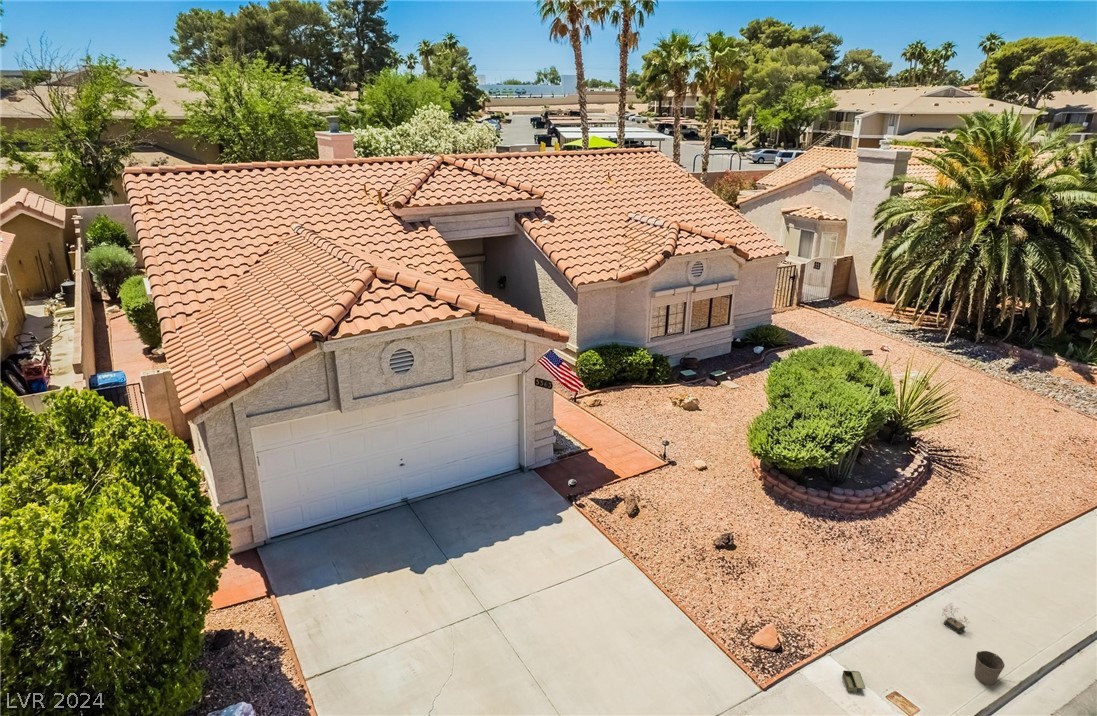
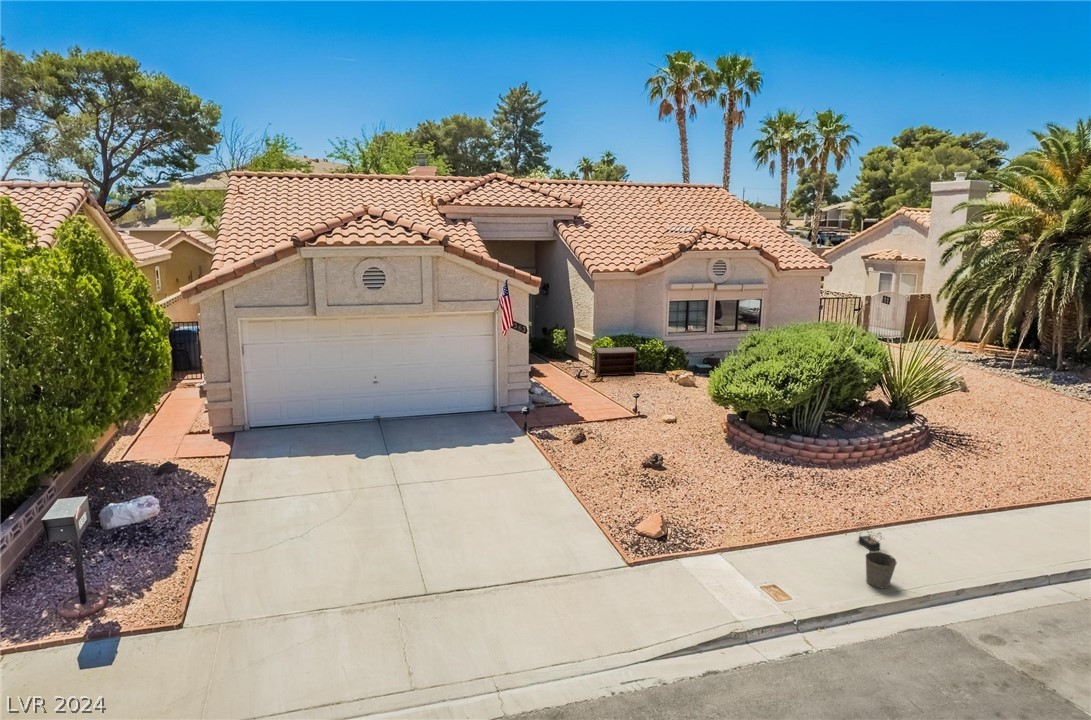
bench: none [584,362,629,398] -> present [594,347,638,377]
toolbox: present [843,671,866,692] -> none [706,554,727,572]

